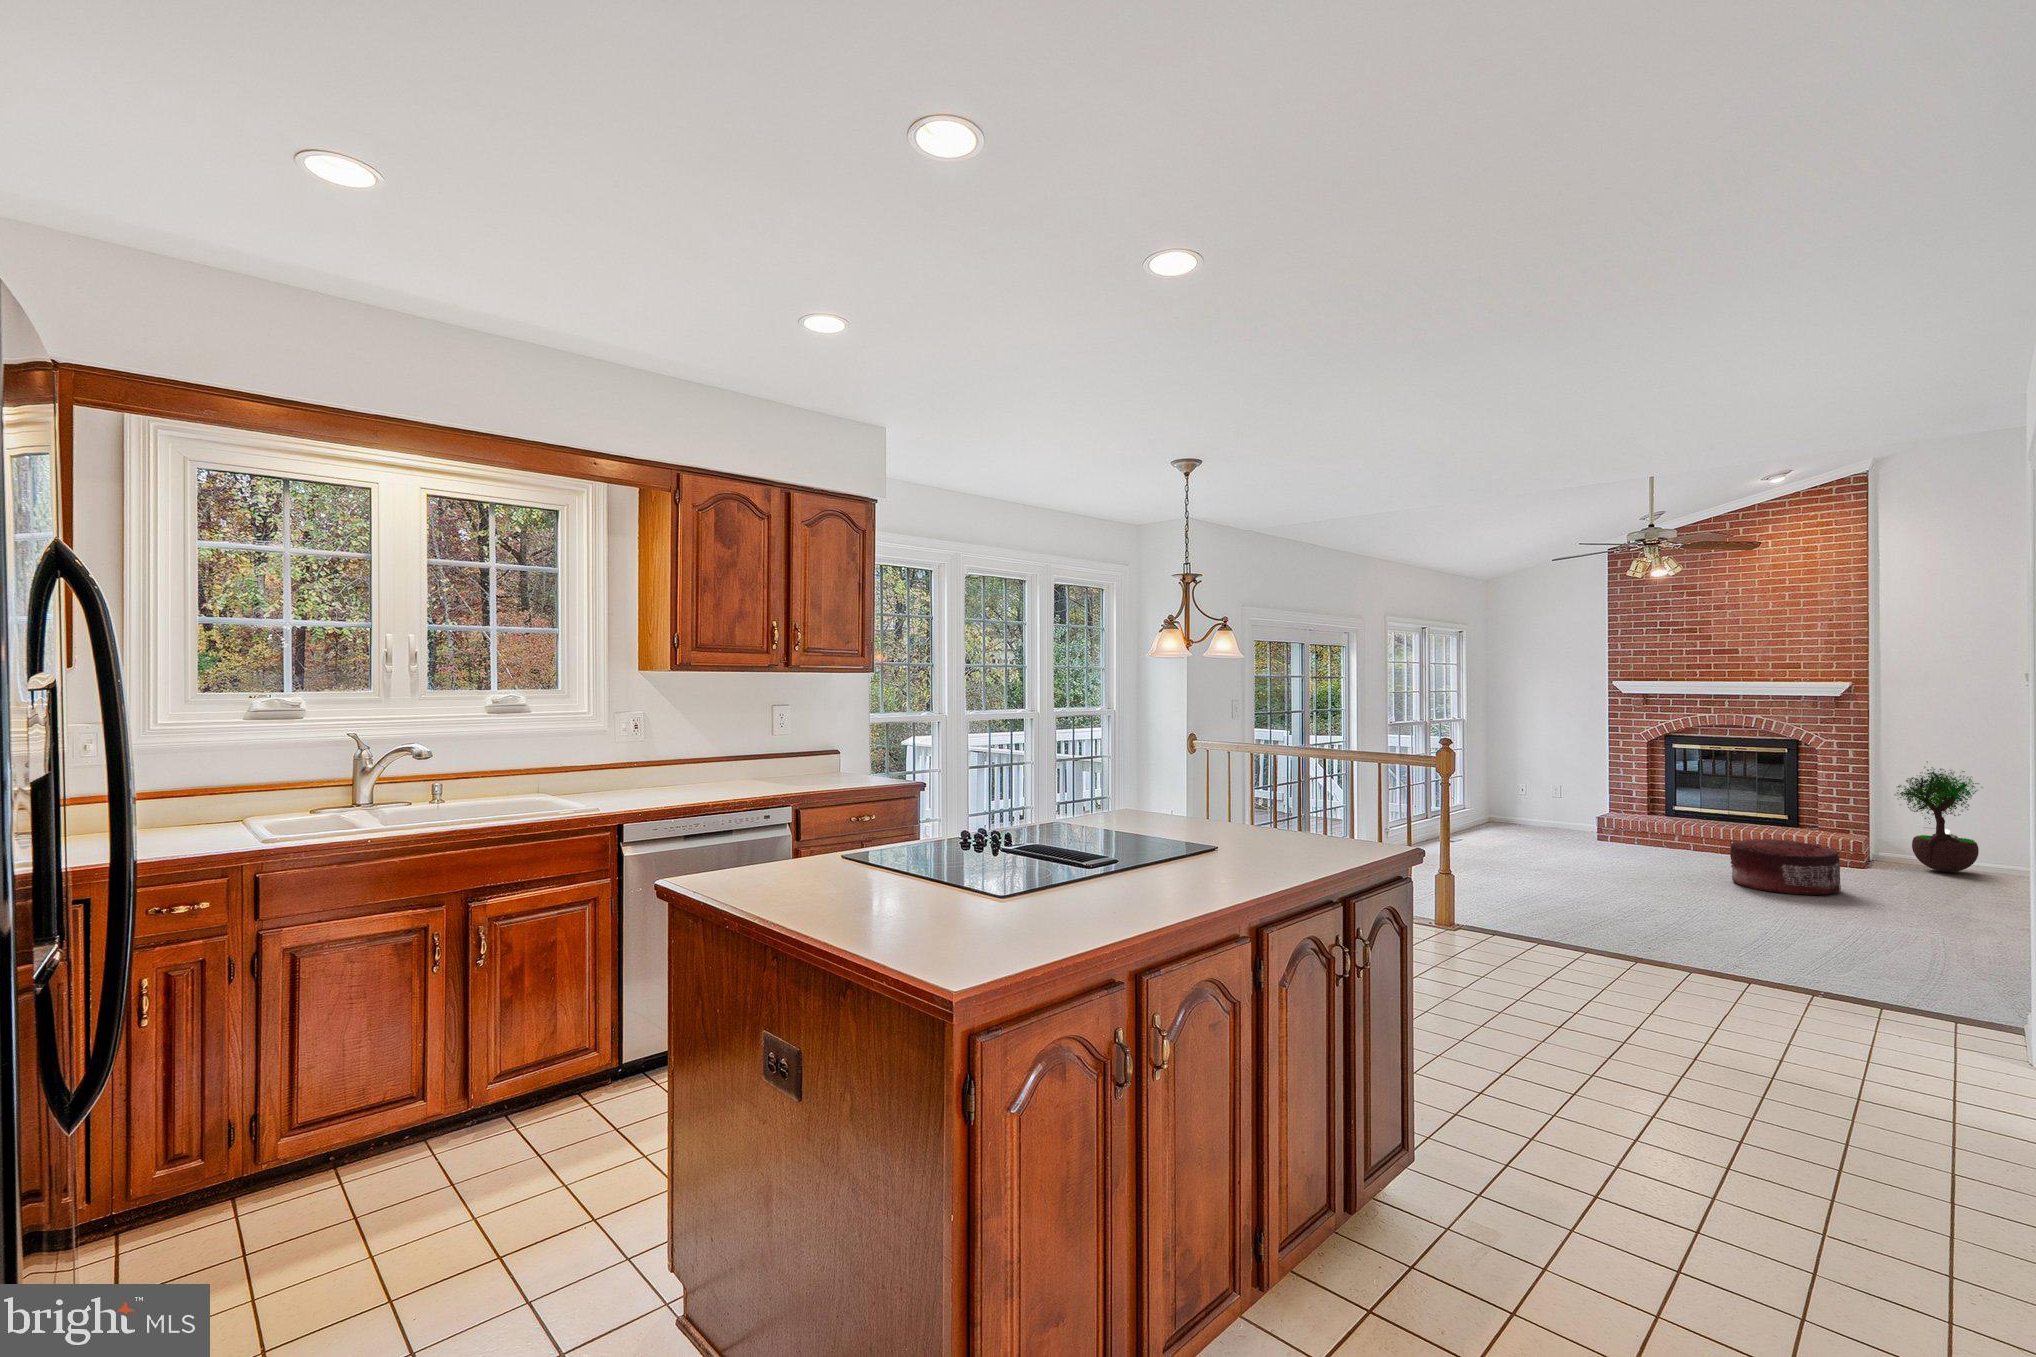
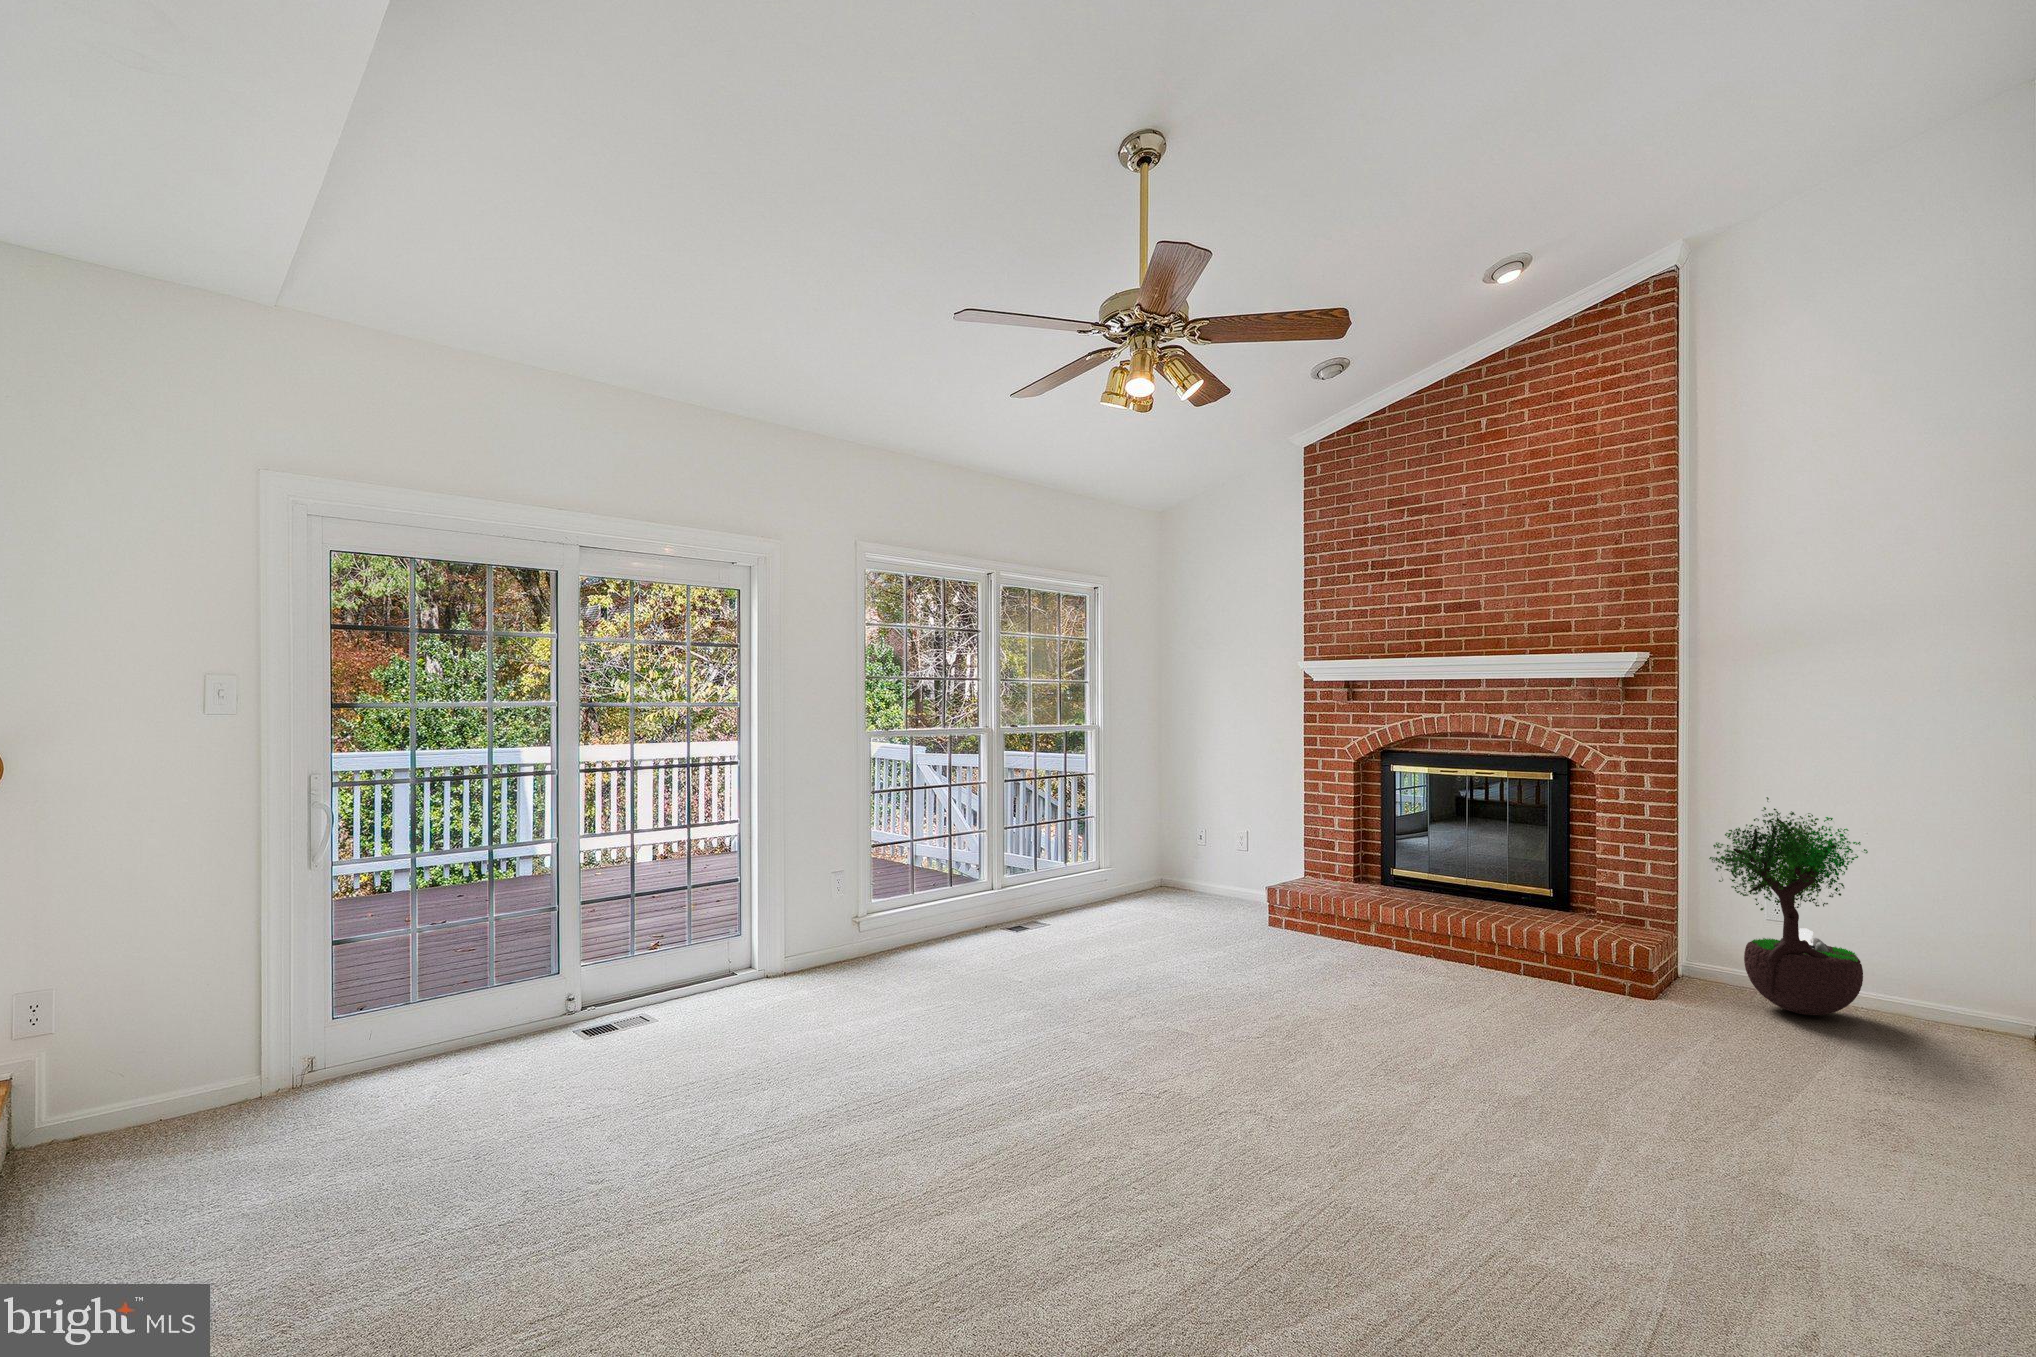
pouf: present [1730,838,1841,895] -> none [1351,949,1554,1092]

